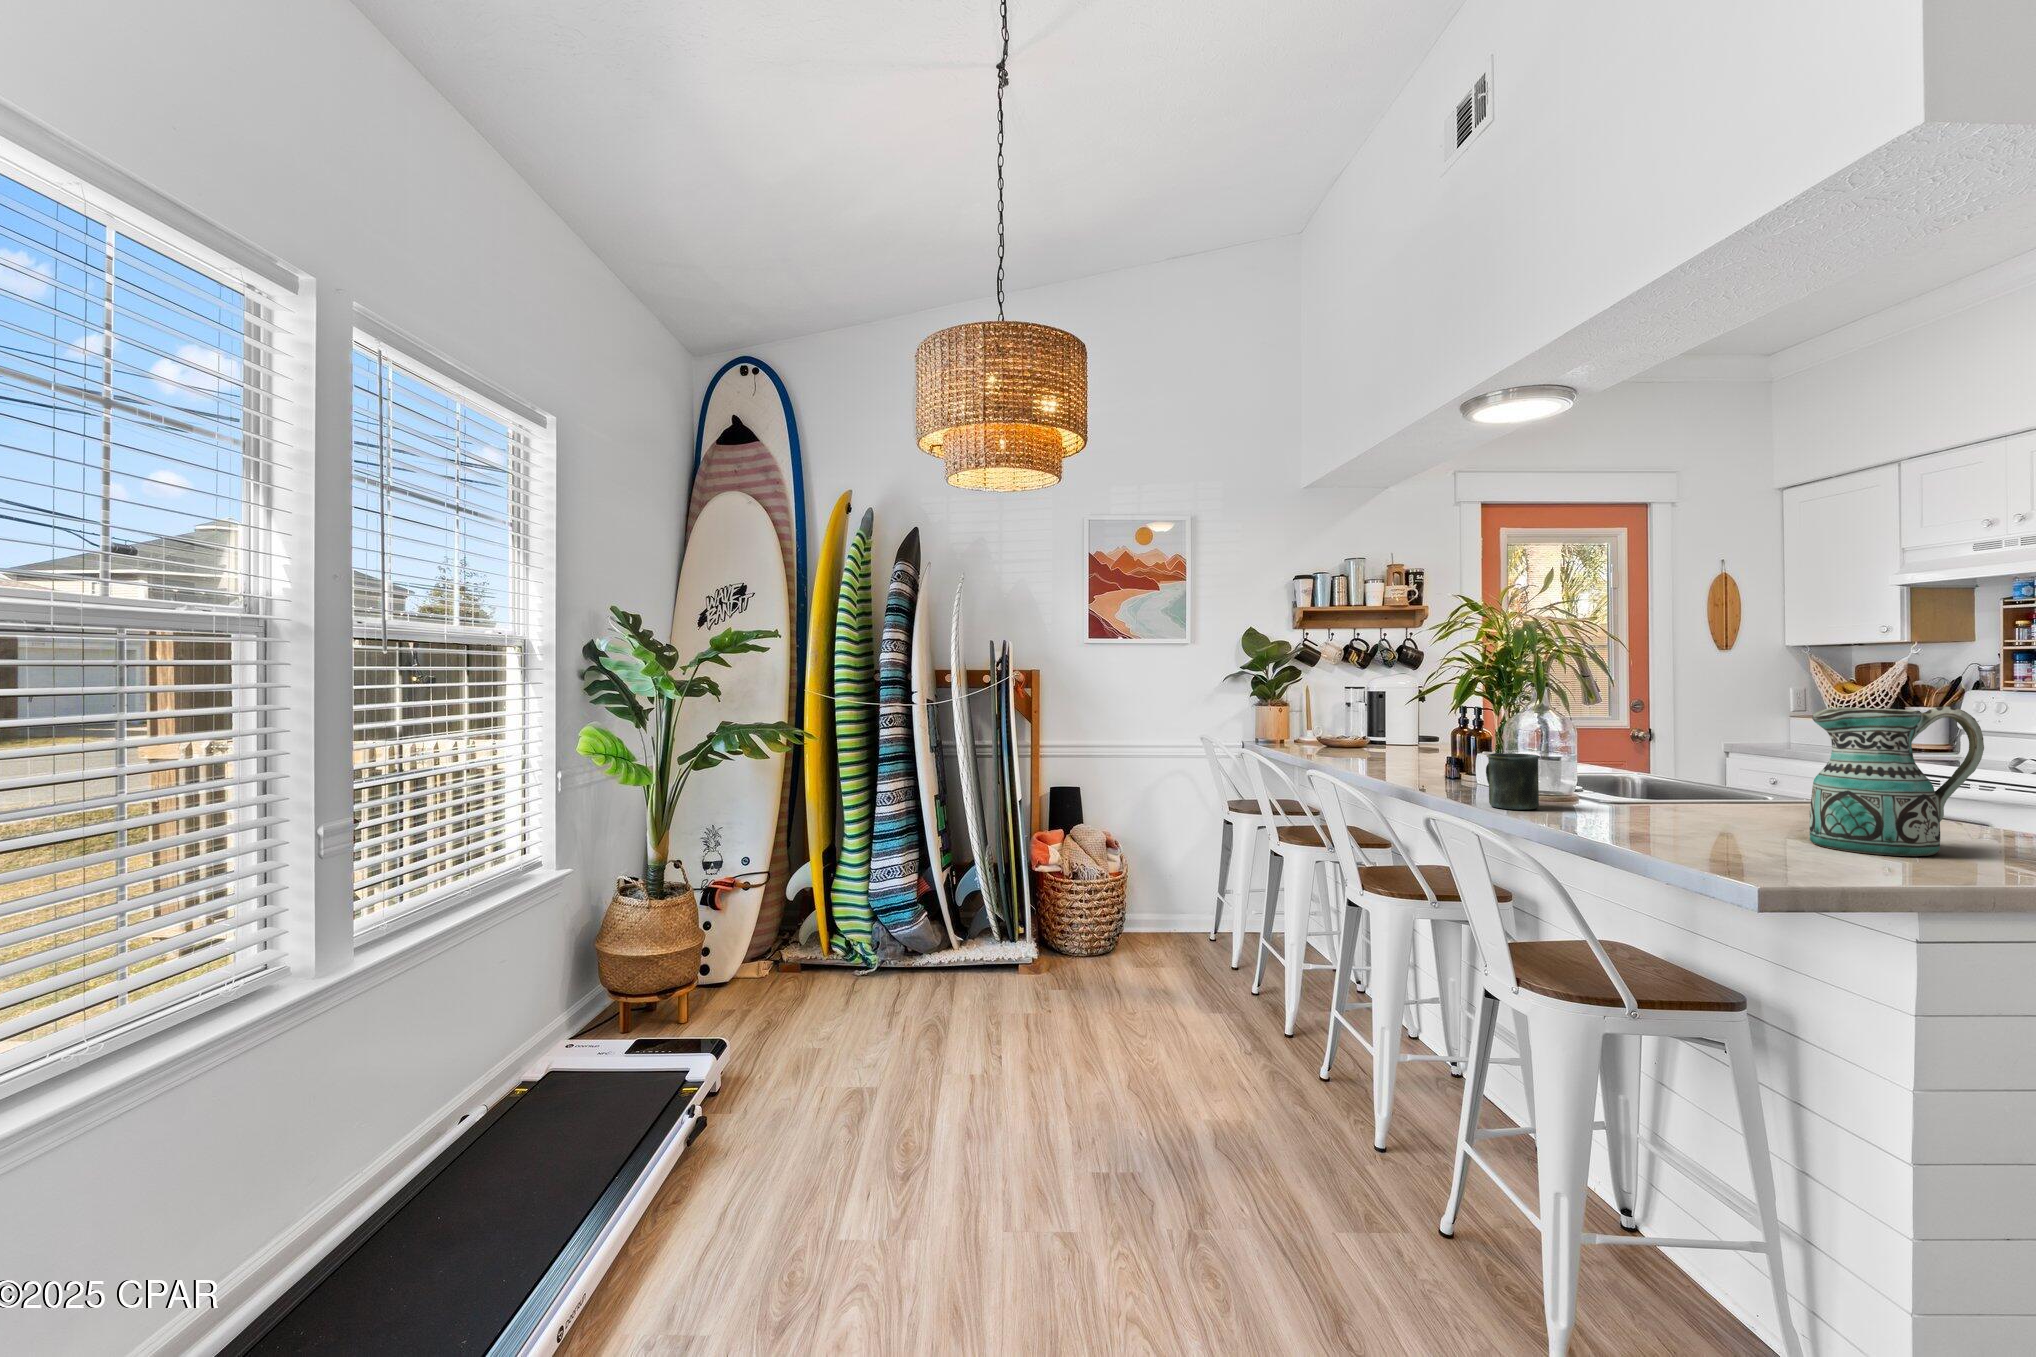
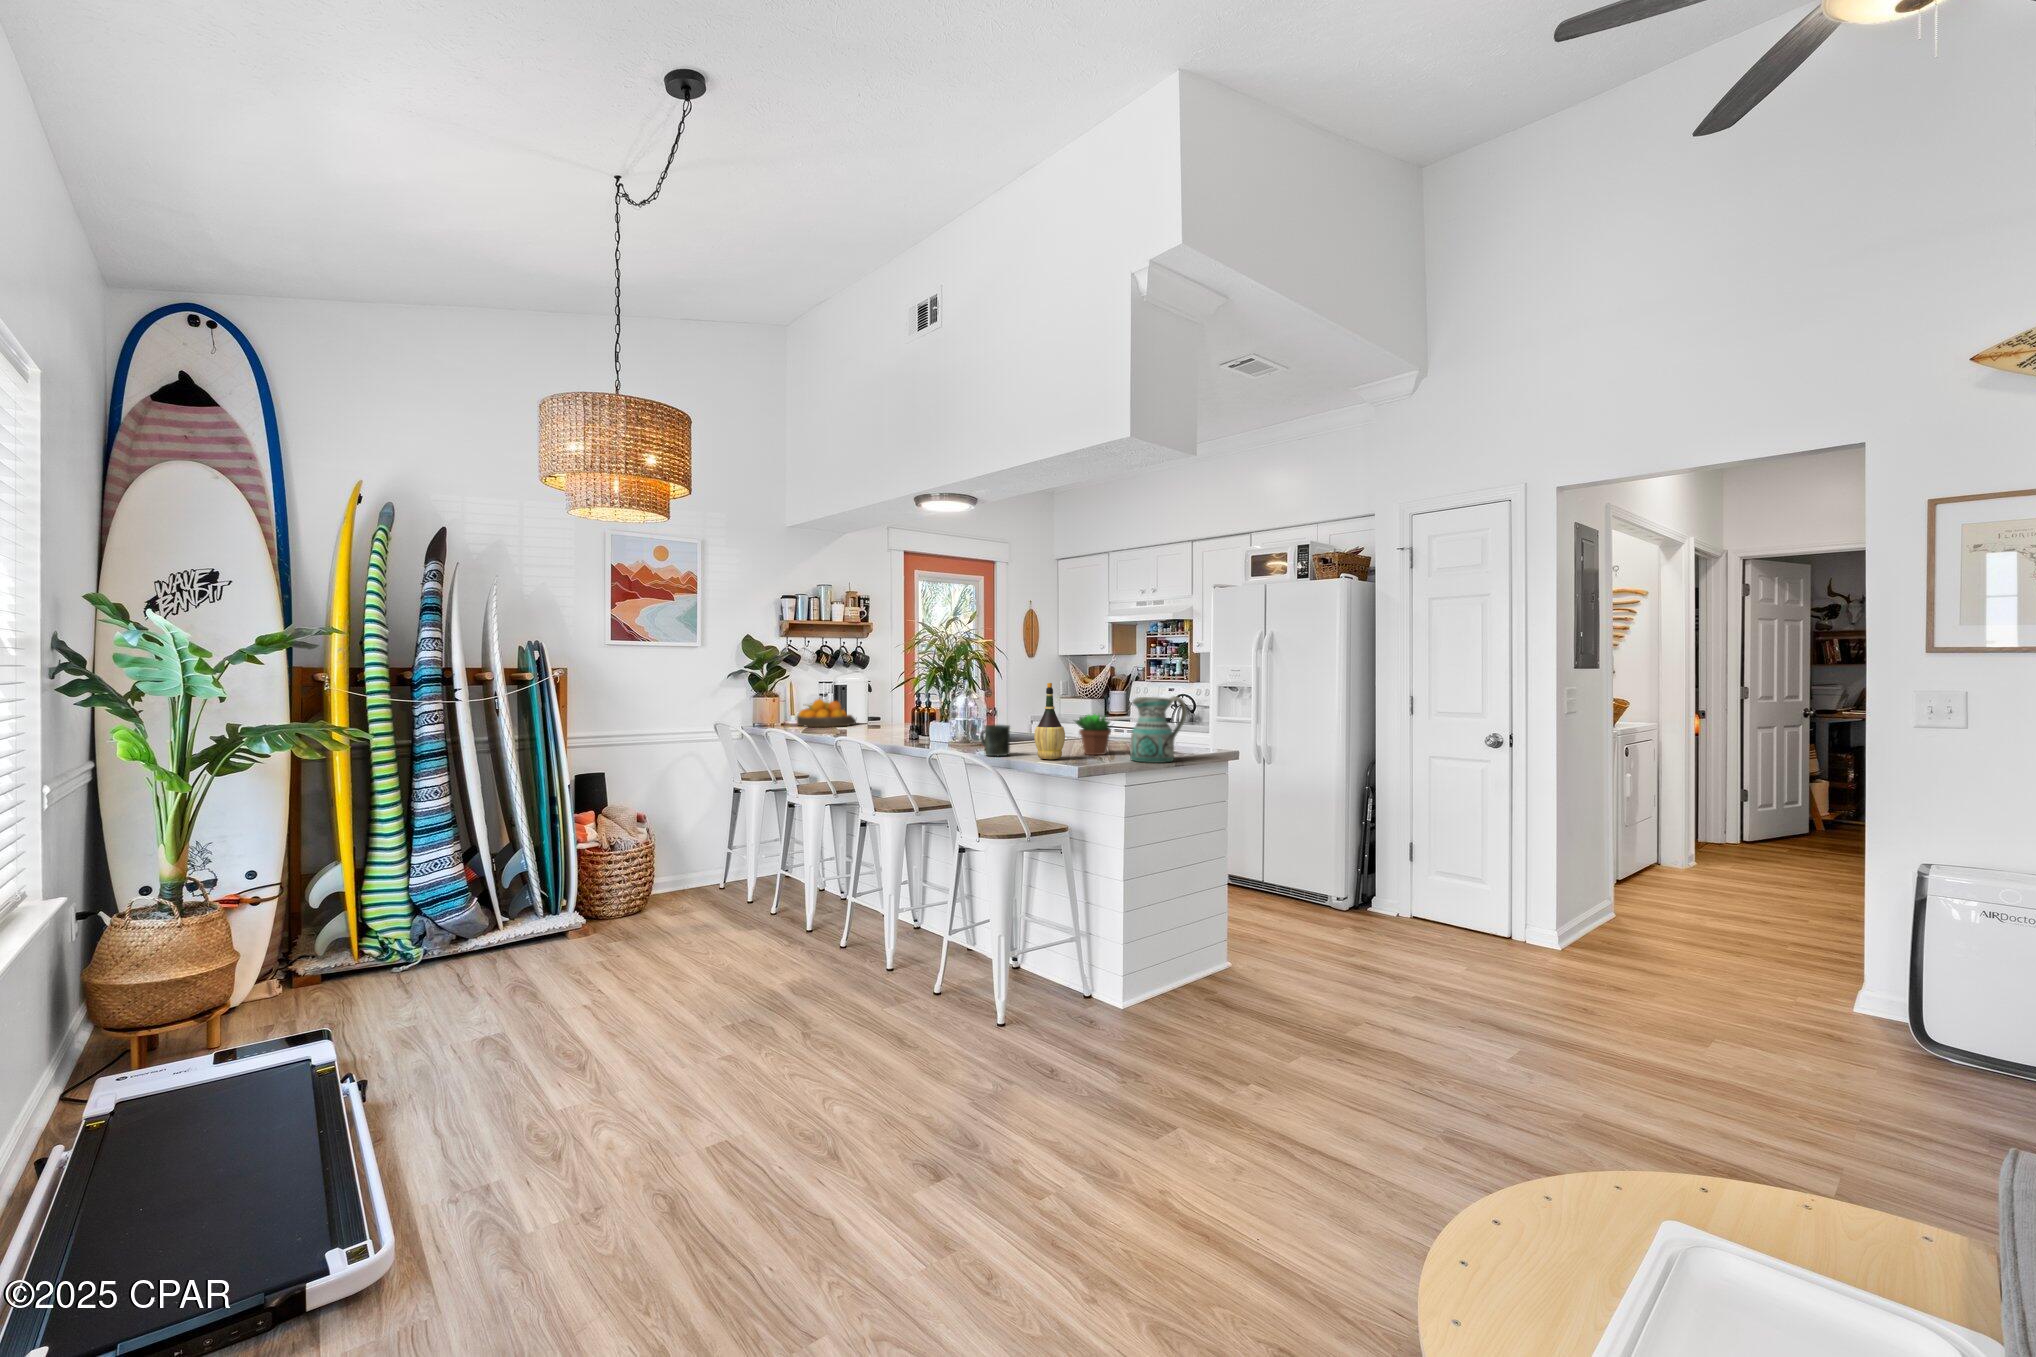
wine bottle: none [1576,678,1645,823] -> present [1034,683,1065,759]
fruit bowl: none [1304,709,1388,748] -> present [797,698,856,727]
succulent plant: none [1684,738,1785,824] -> present [1075,714,1111,755]

